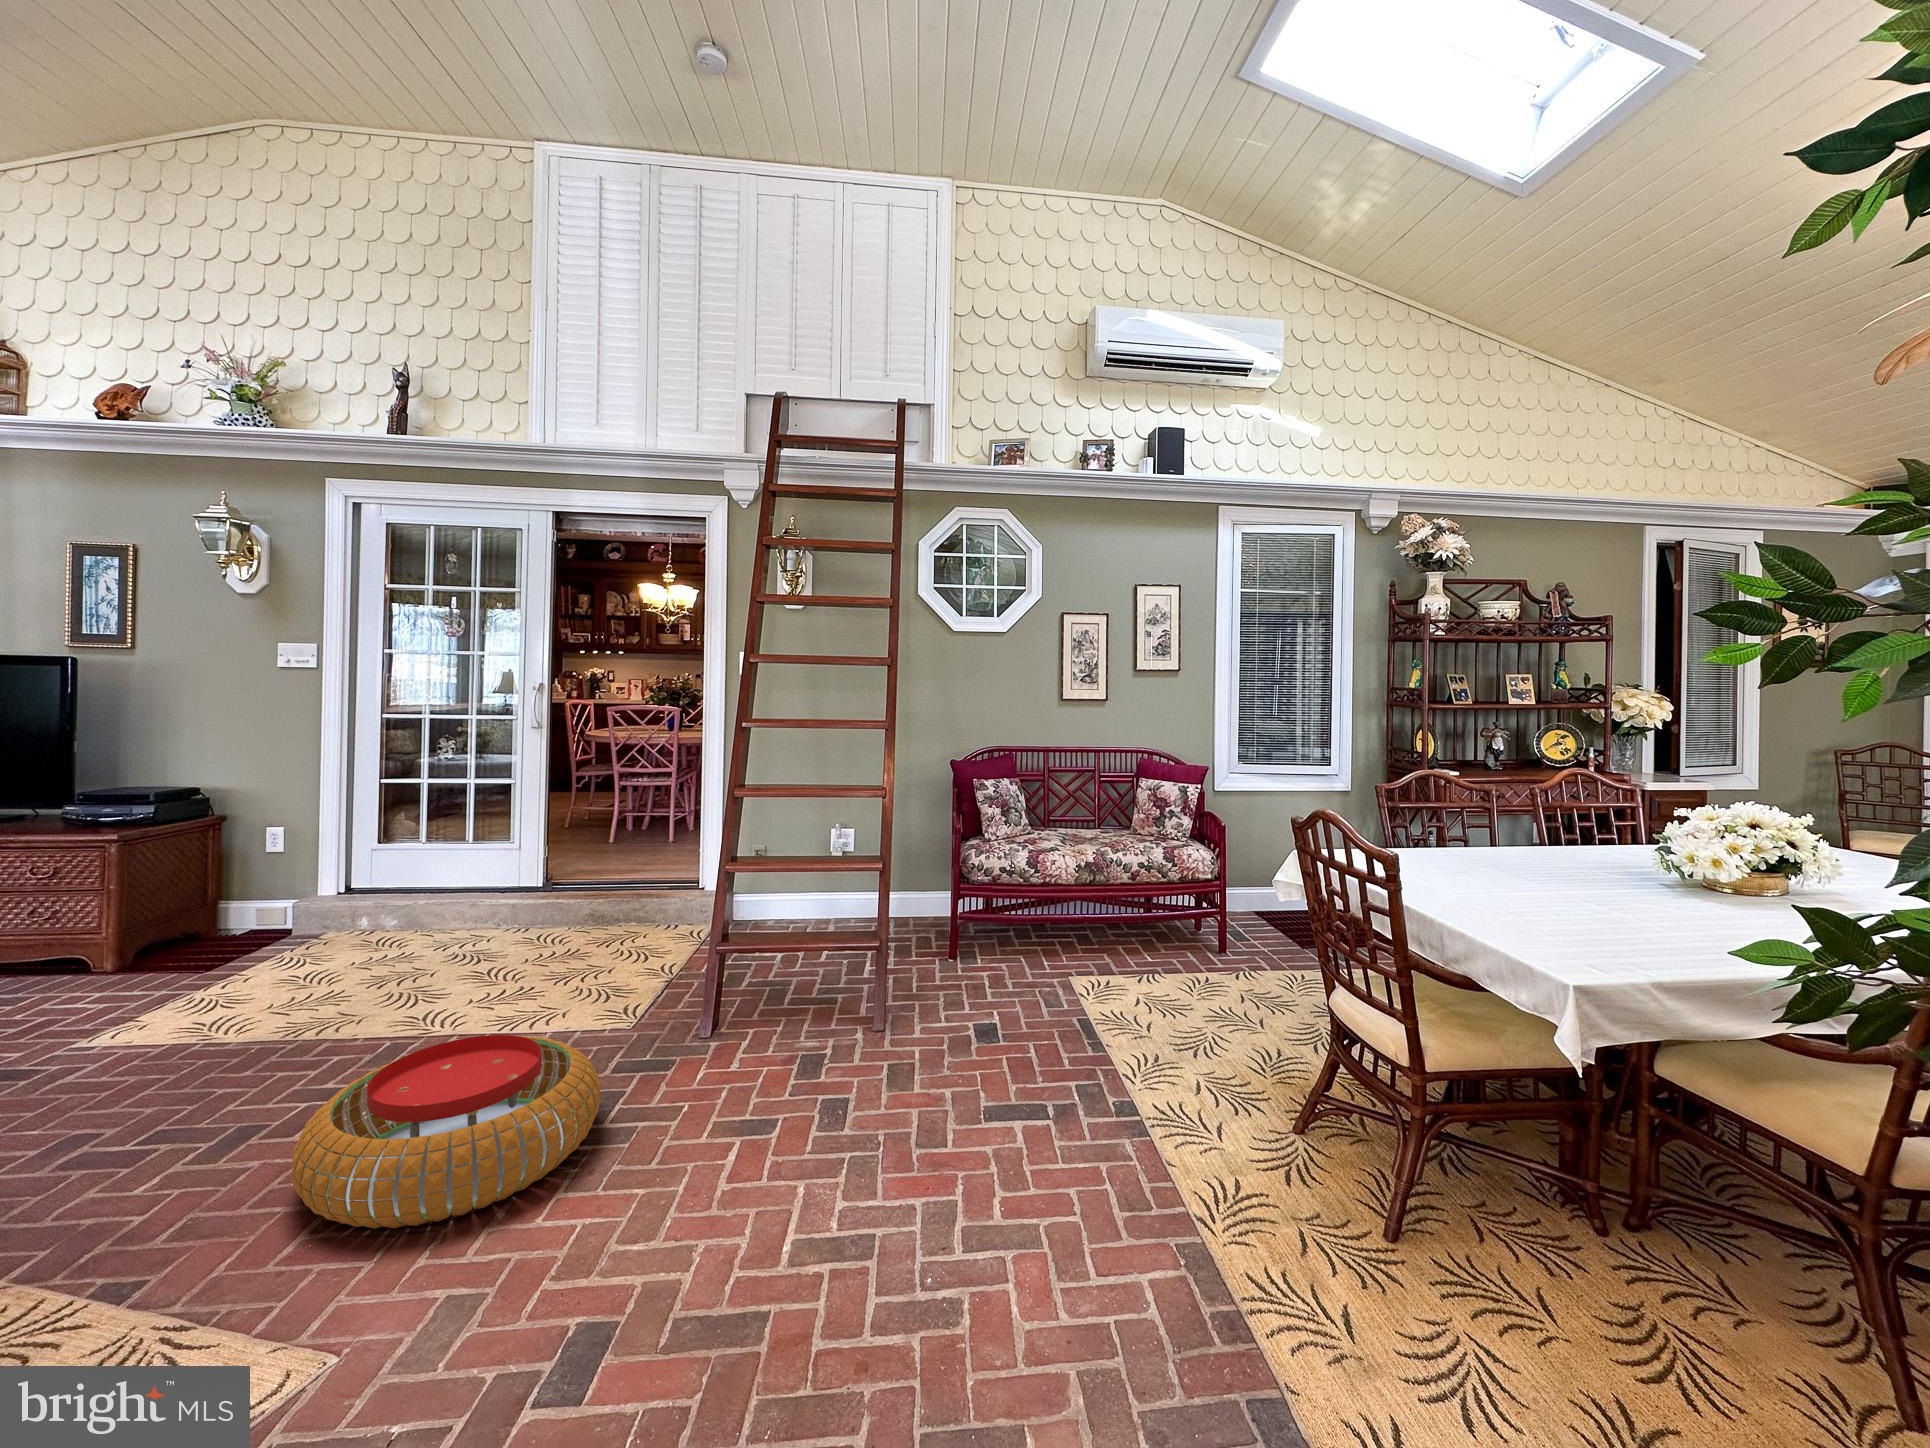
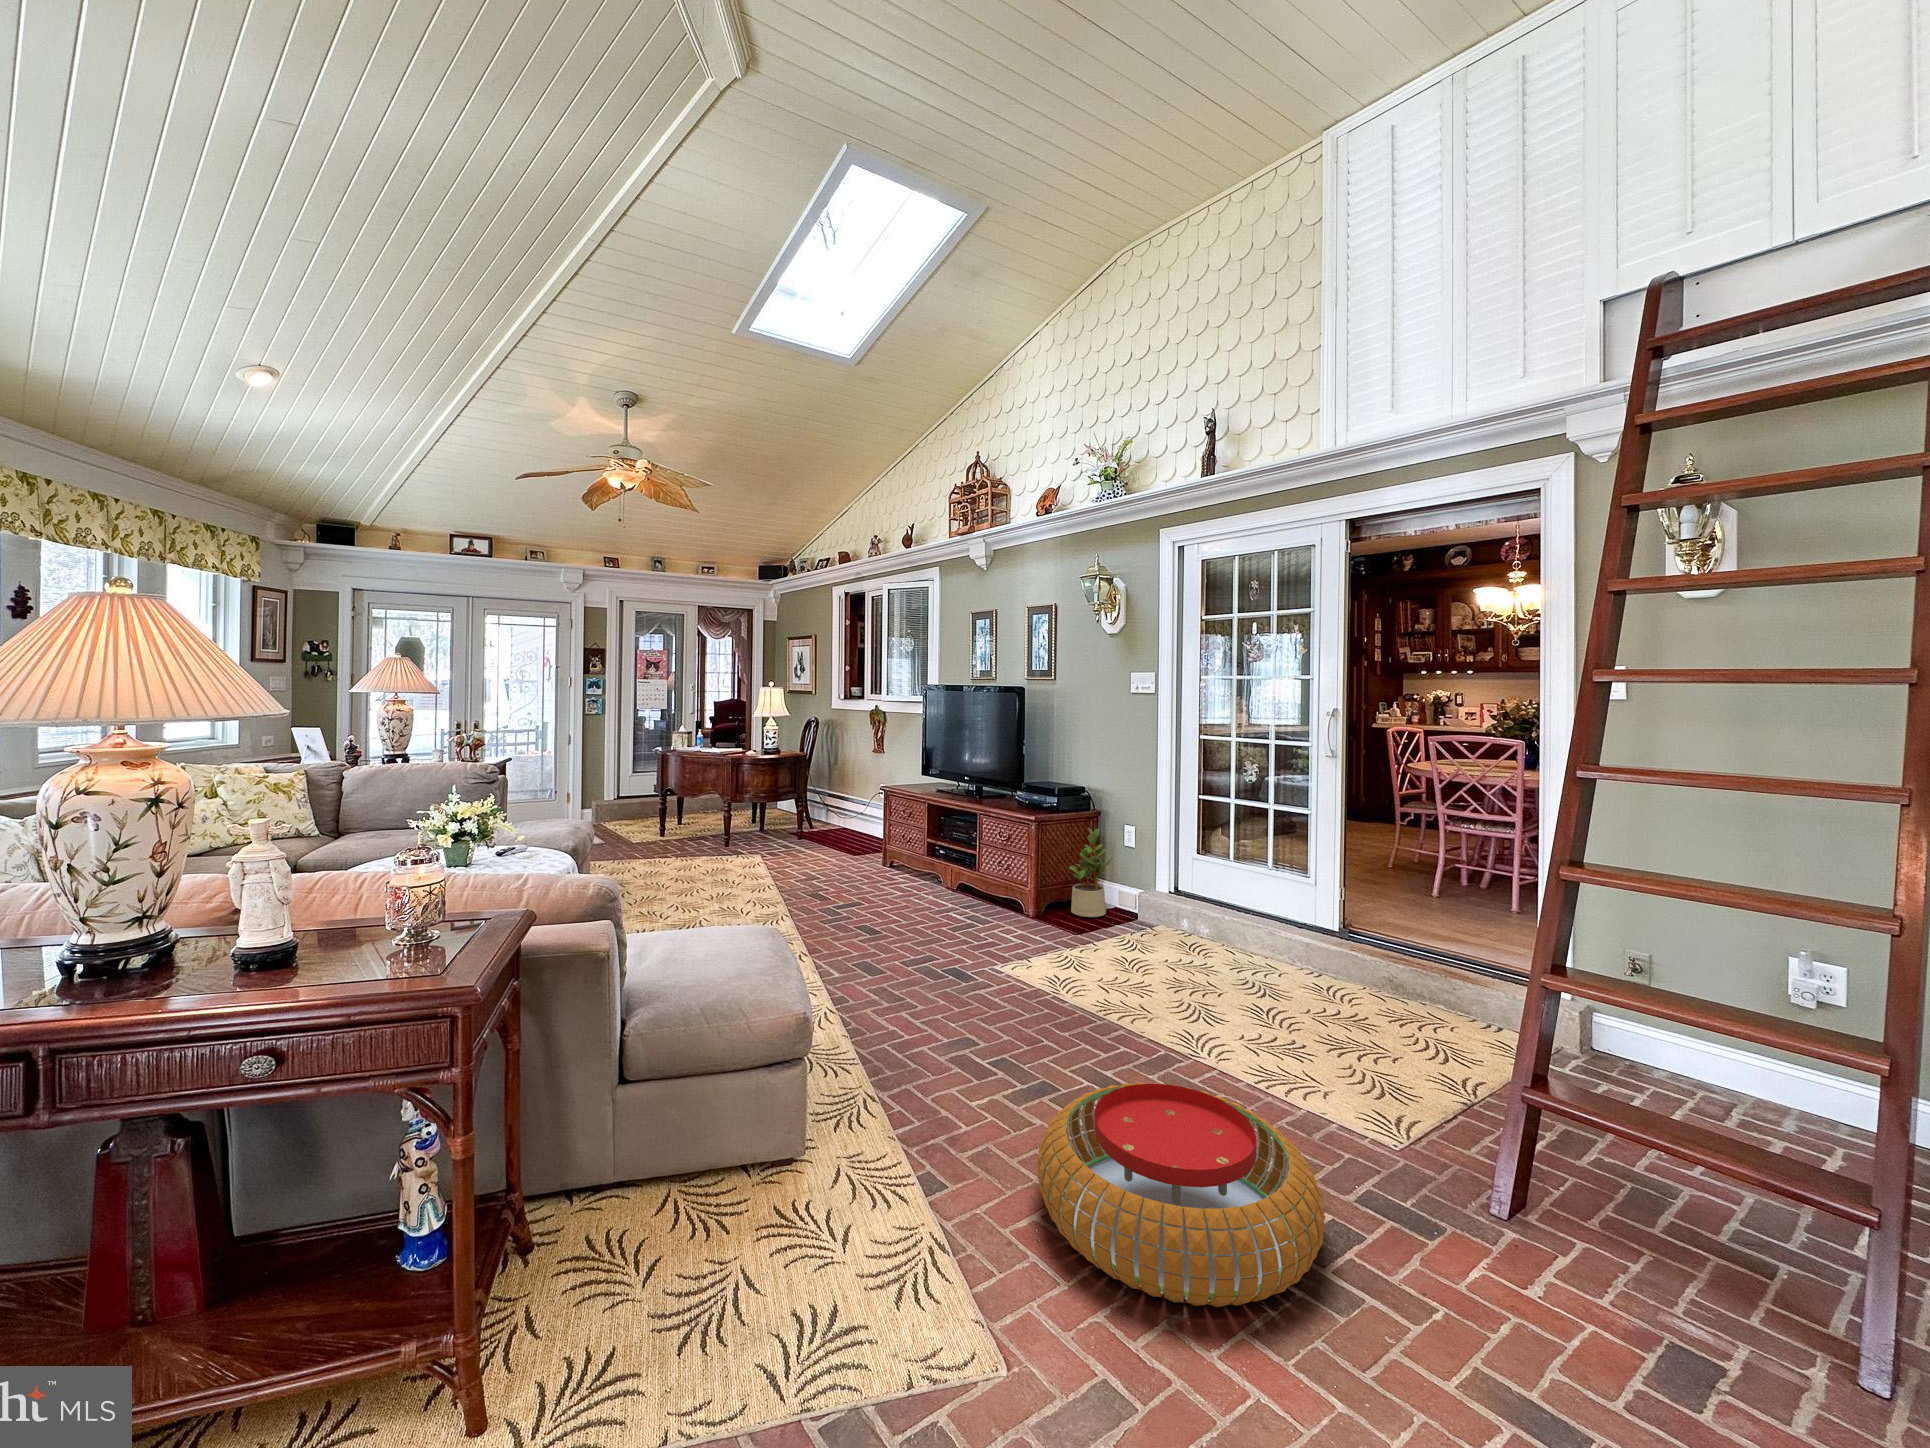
potted plant: none [182,837,258,953] -> present [1069,828,1113,917]

